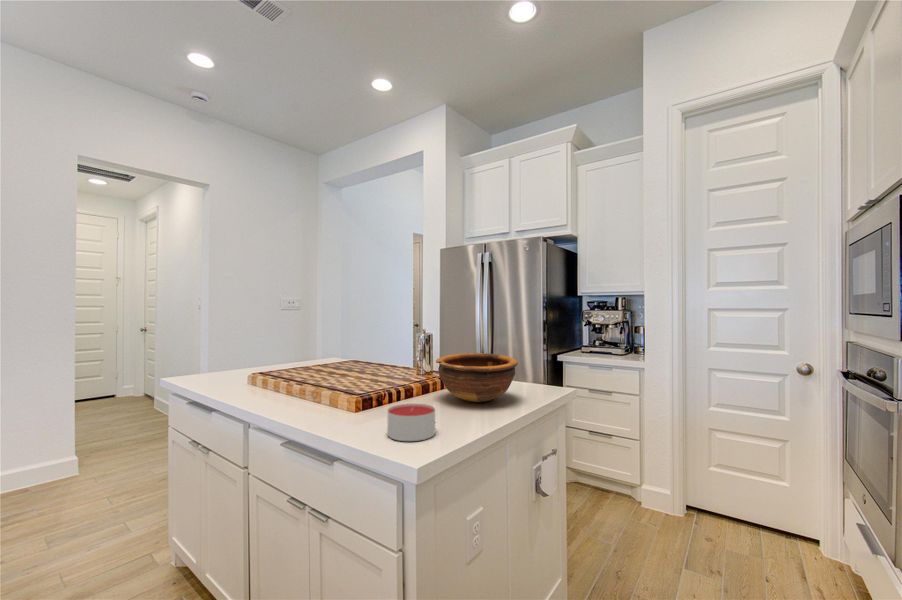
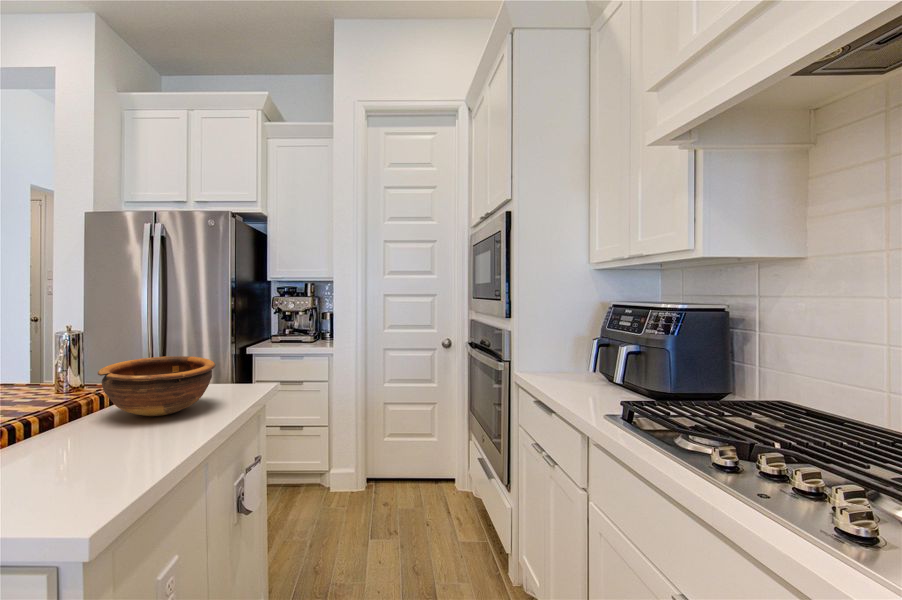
candle: present [387,404,435,441] -> none [38,430,118,484]

